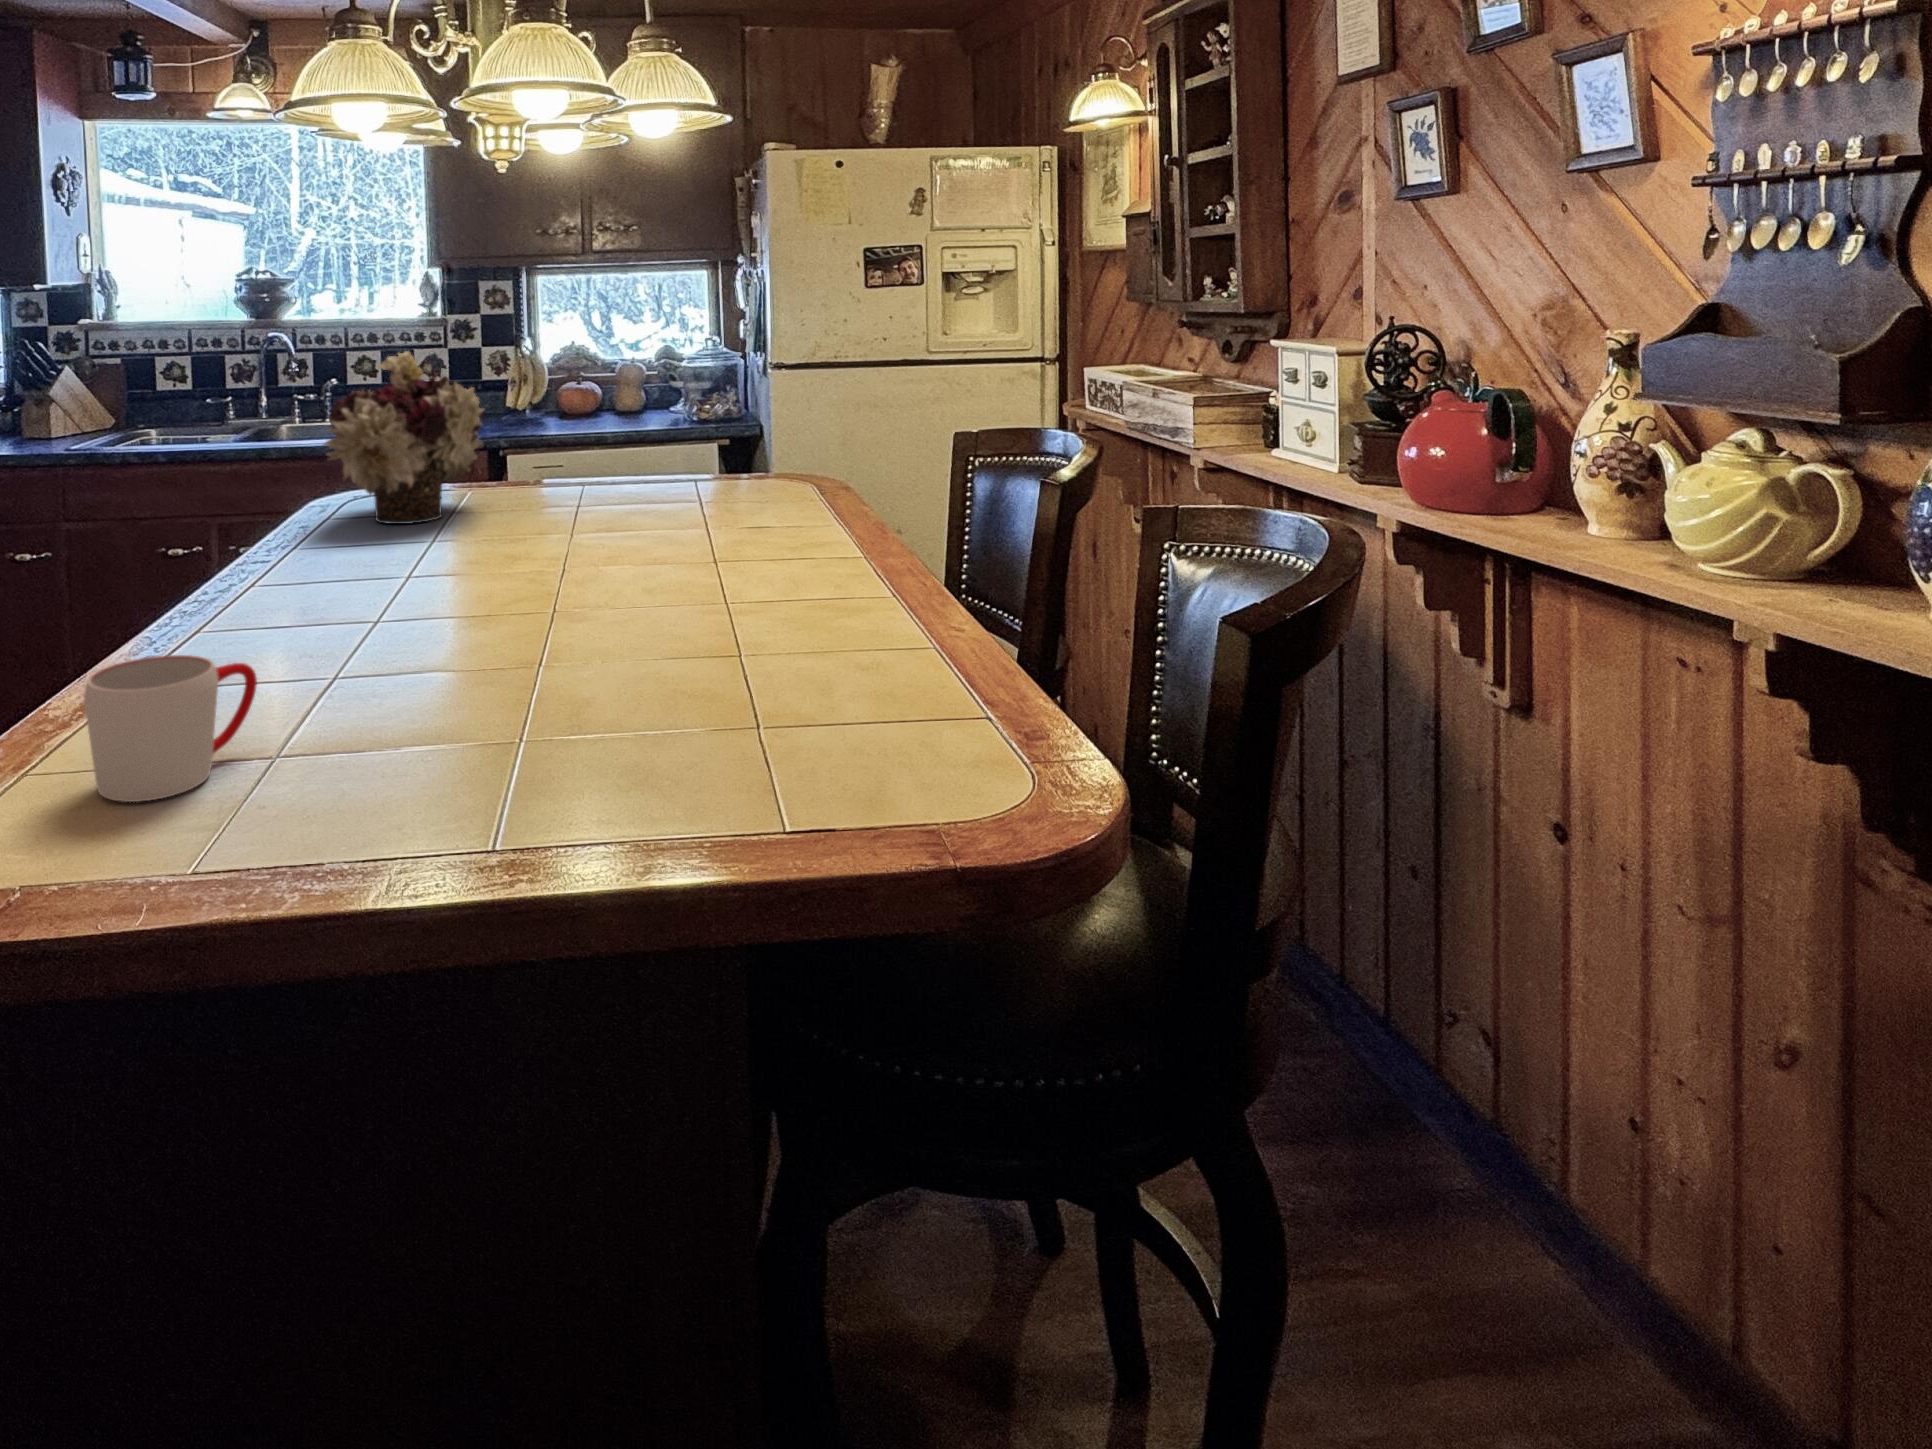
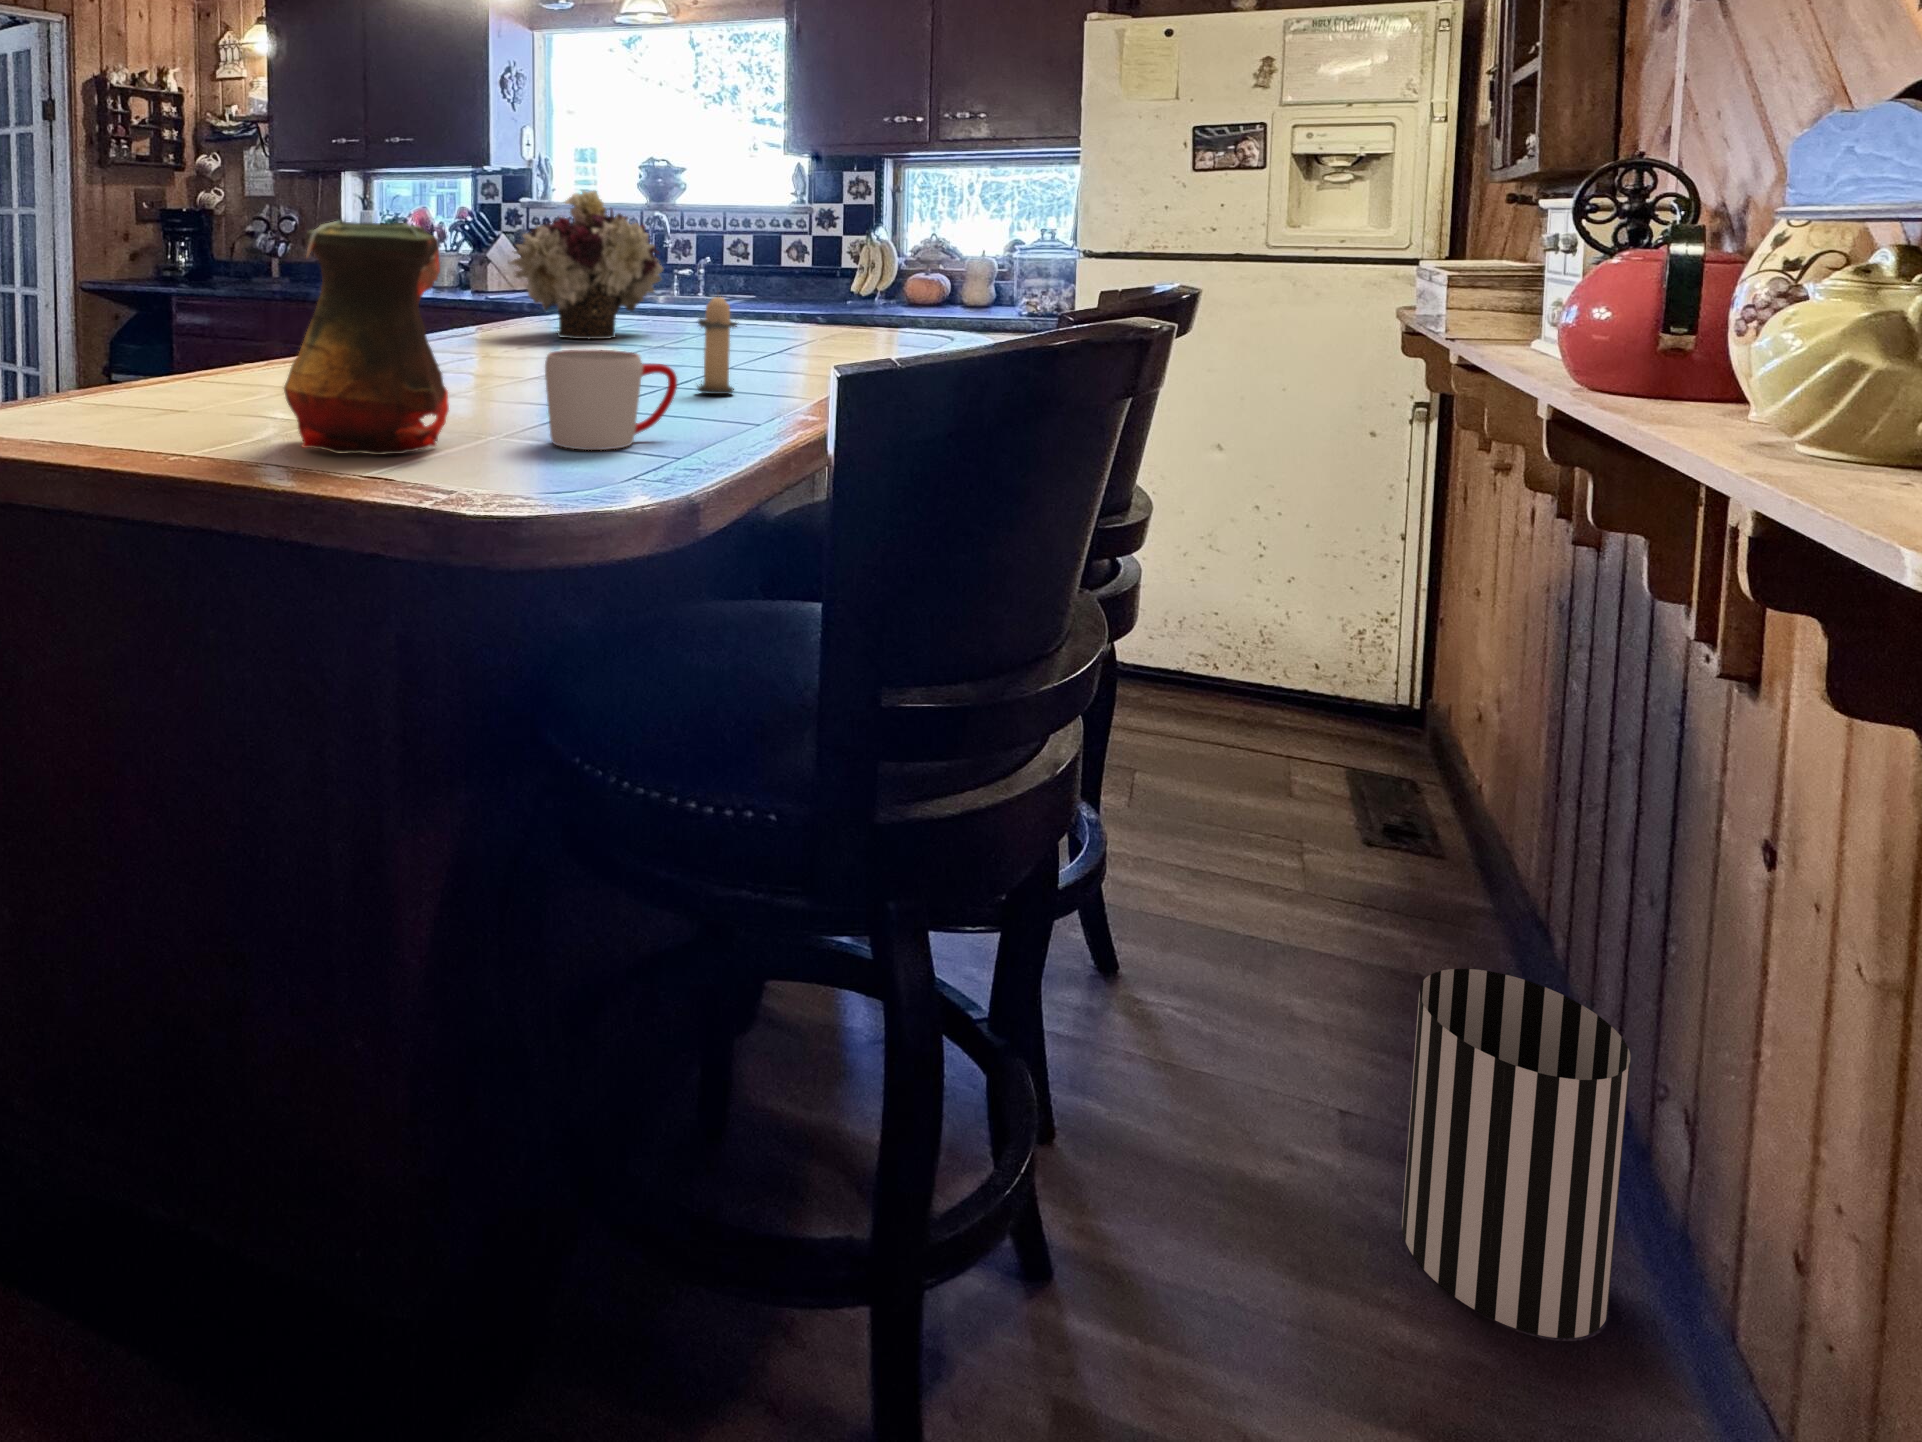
vase: none [483,485,703,782] -> present [284,220,449,455]
candle: none [715,485,769,599] -> present [697,297,737,394]
mug: present [84,655,257,802] -> present [545,349,677,450]
wastebasket: none [1343,964,1496,1246] -> present [1402,969,1631,1338]

